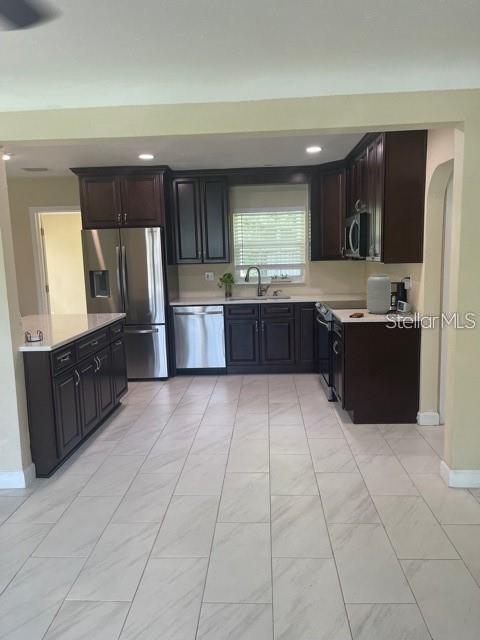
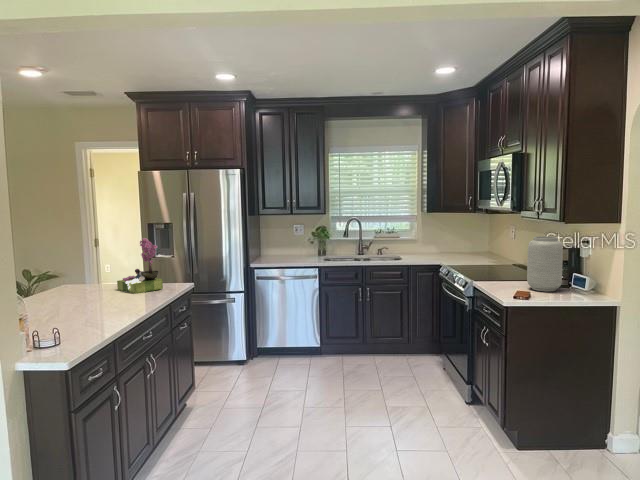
flower arrangement: none [70,279,103,319] -> present [117,238,163,294]

